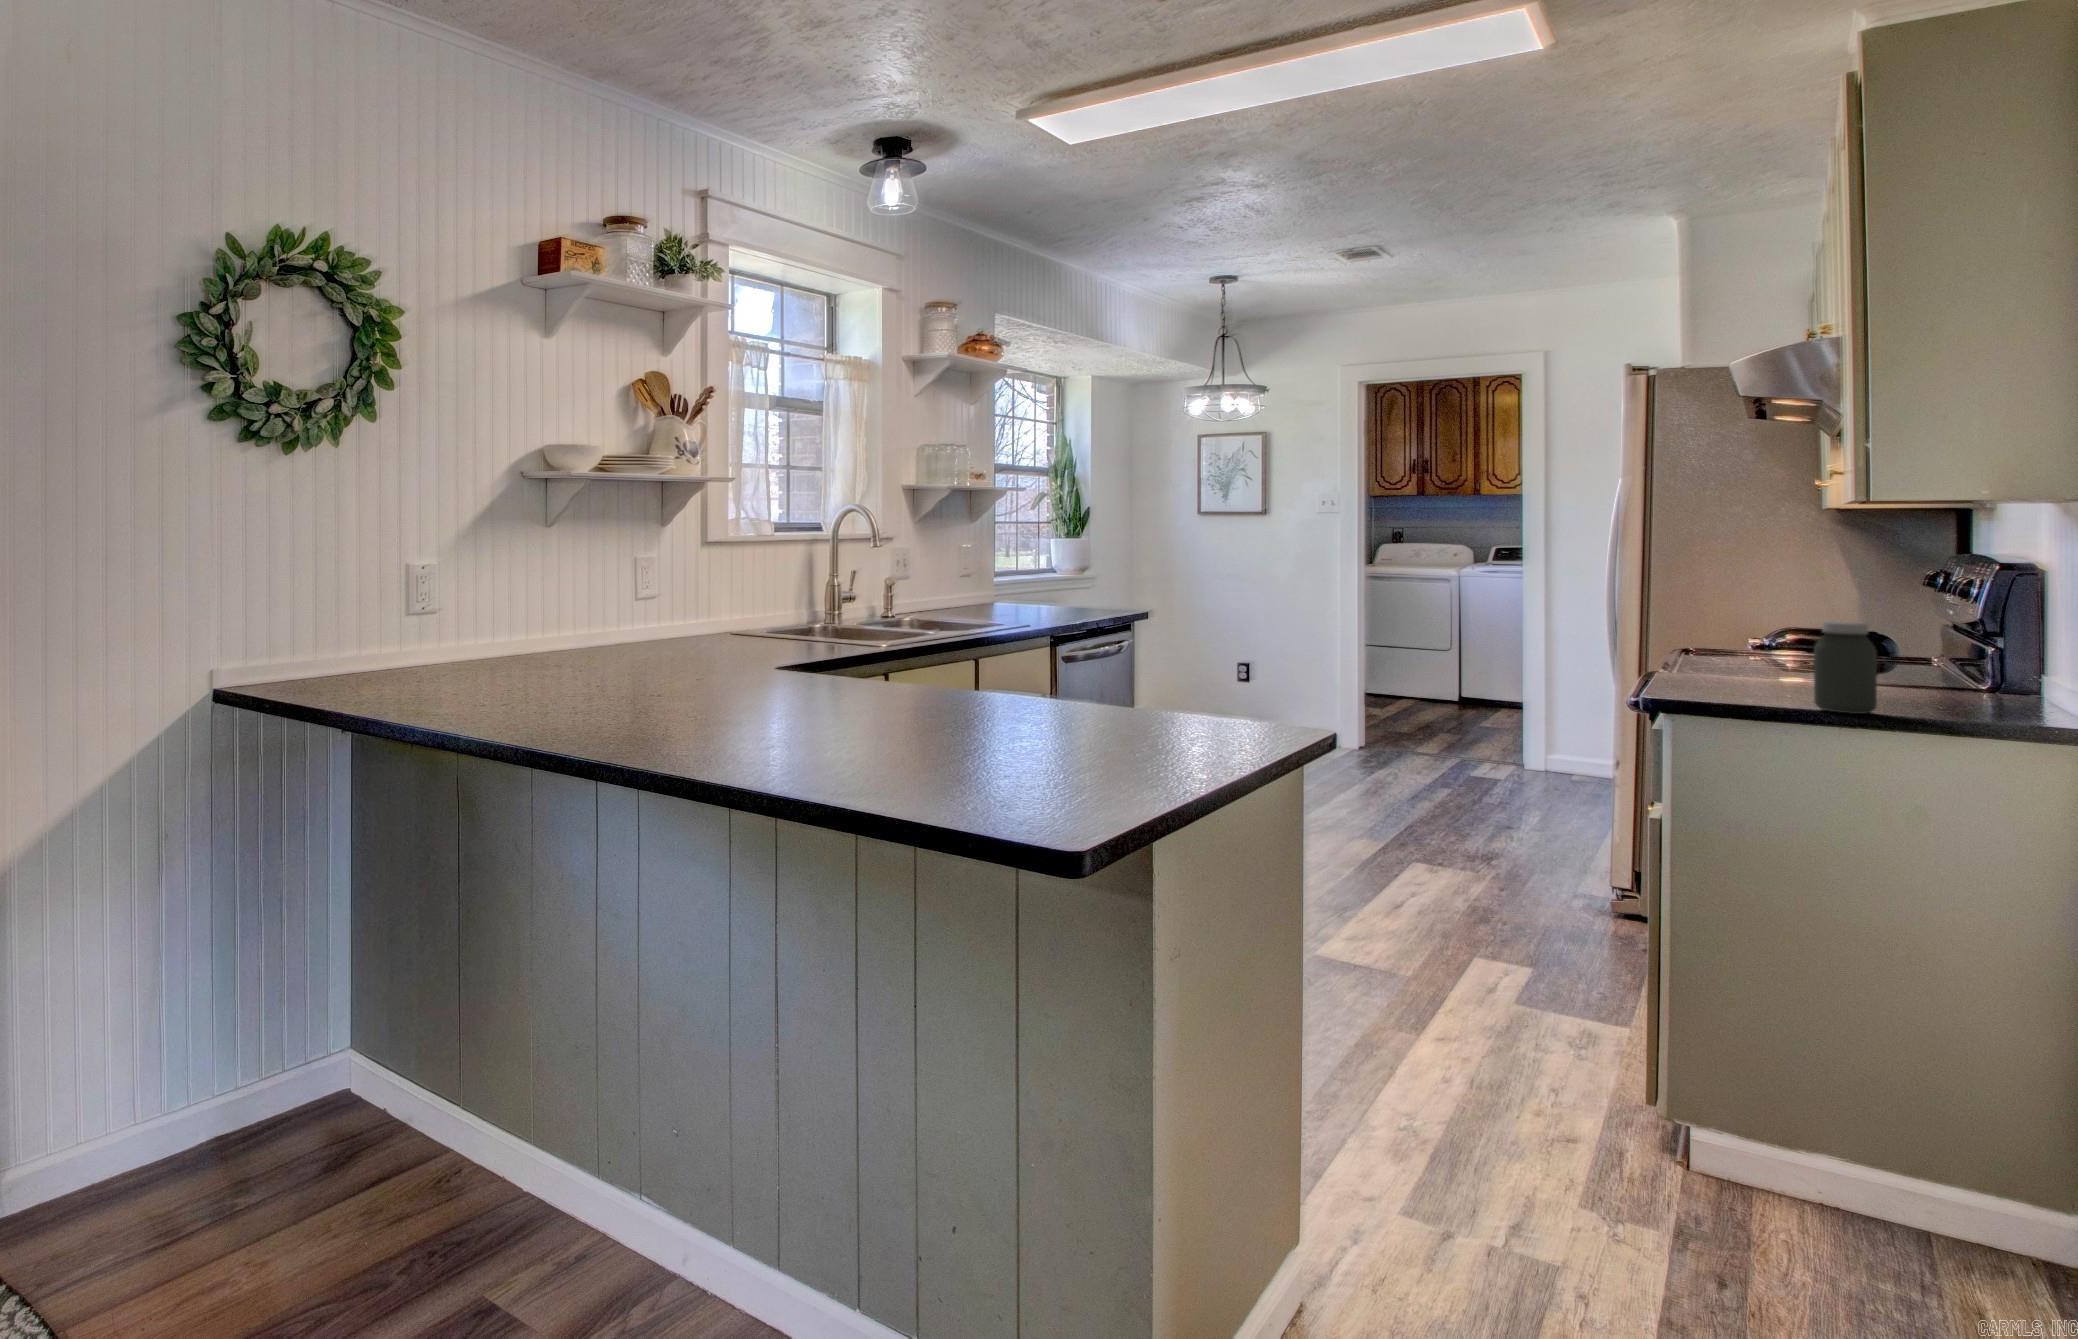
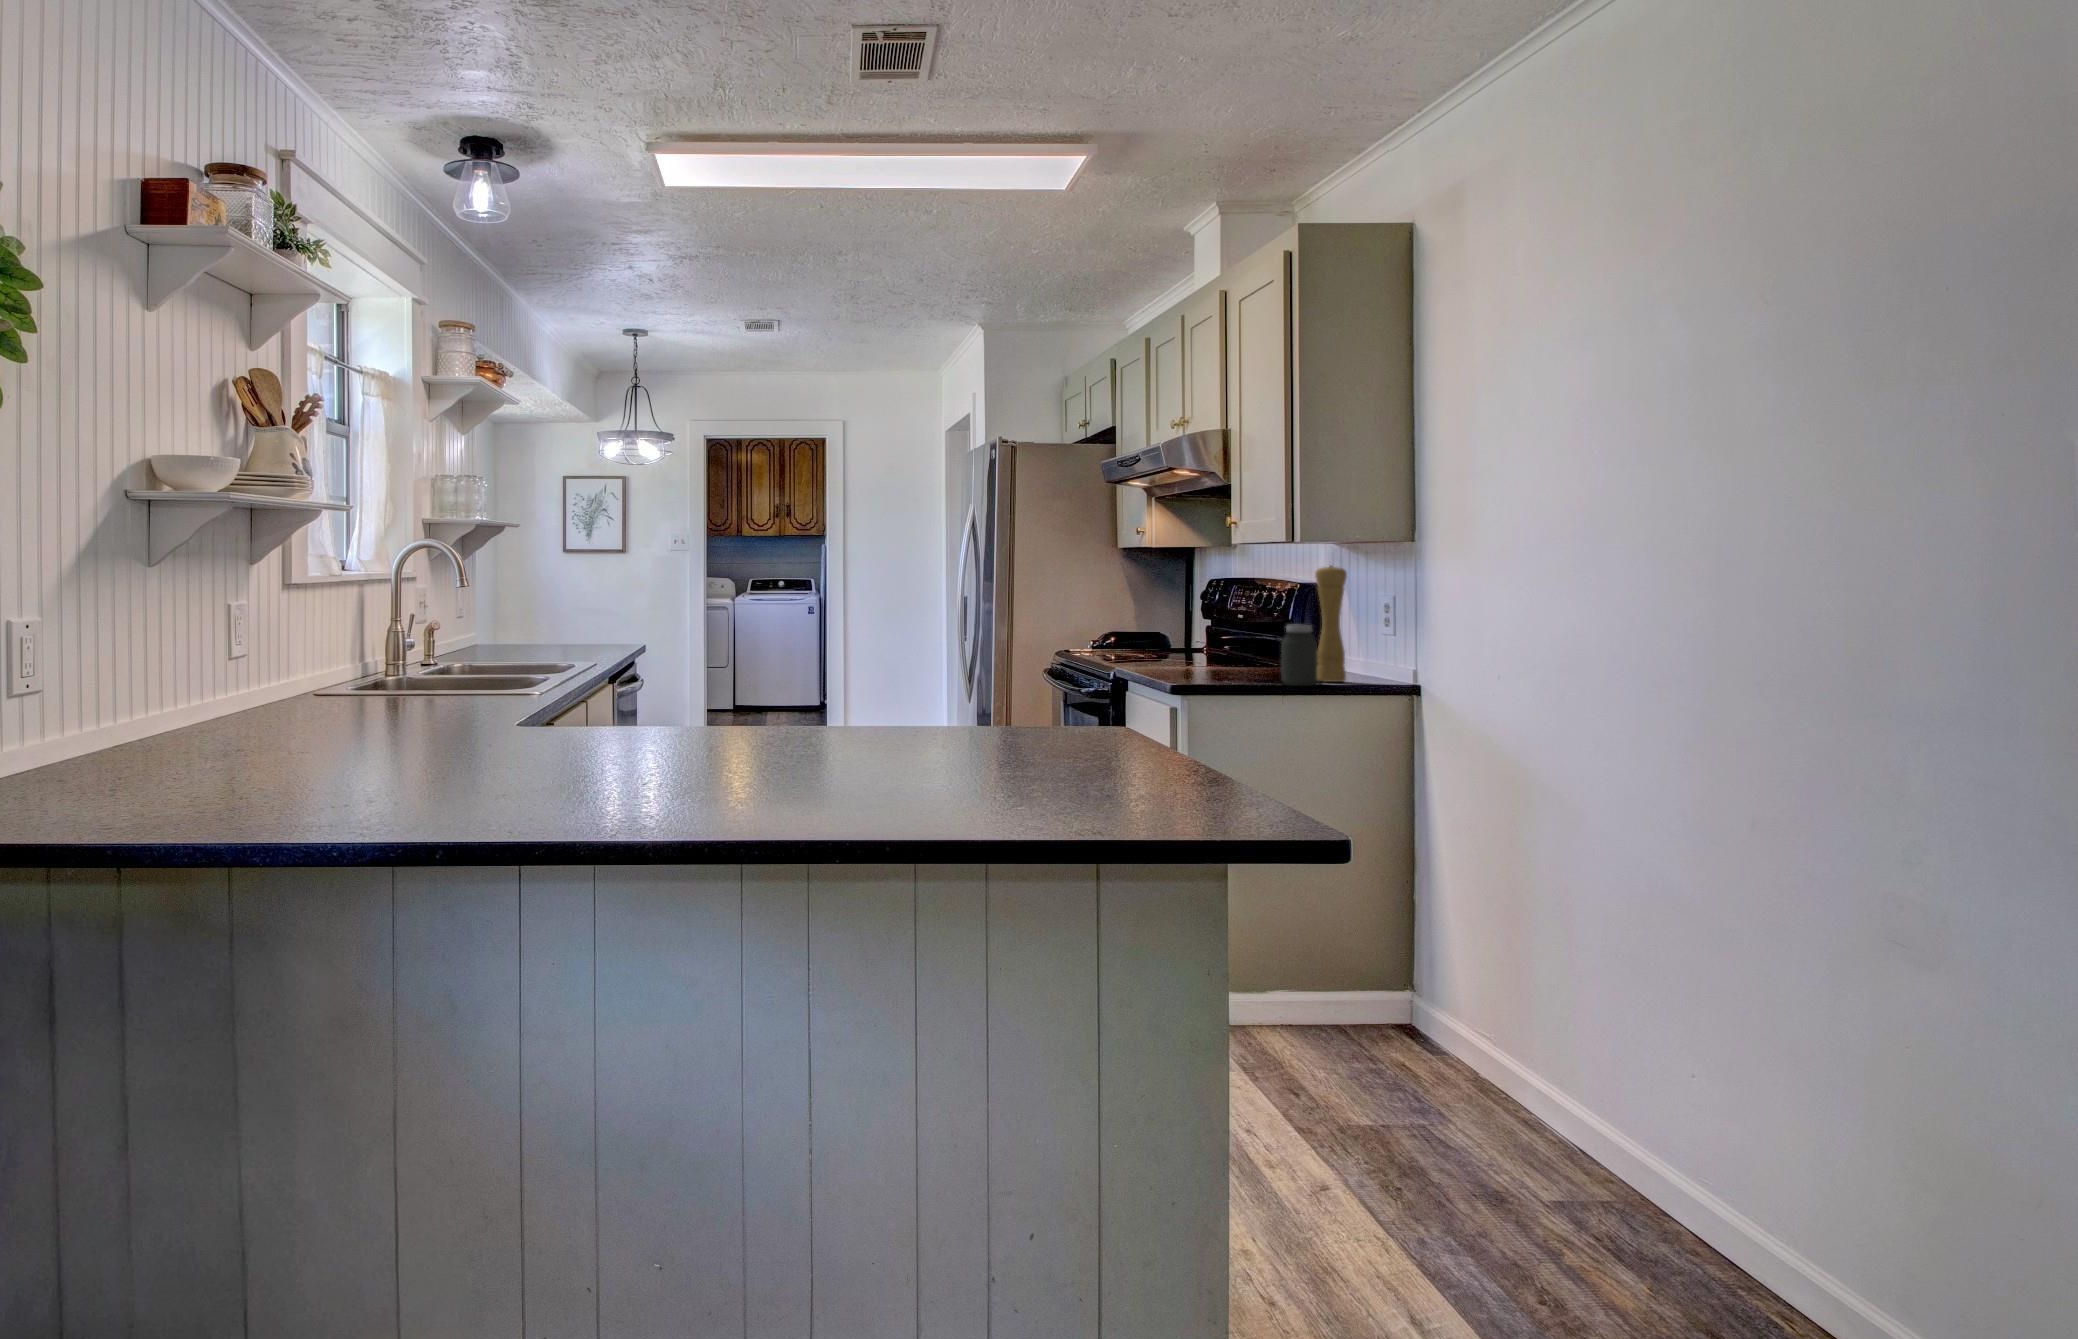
pepper mill: none [1907,535,1967,714] -> present [1315,566,1347,682]

